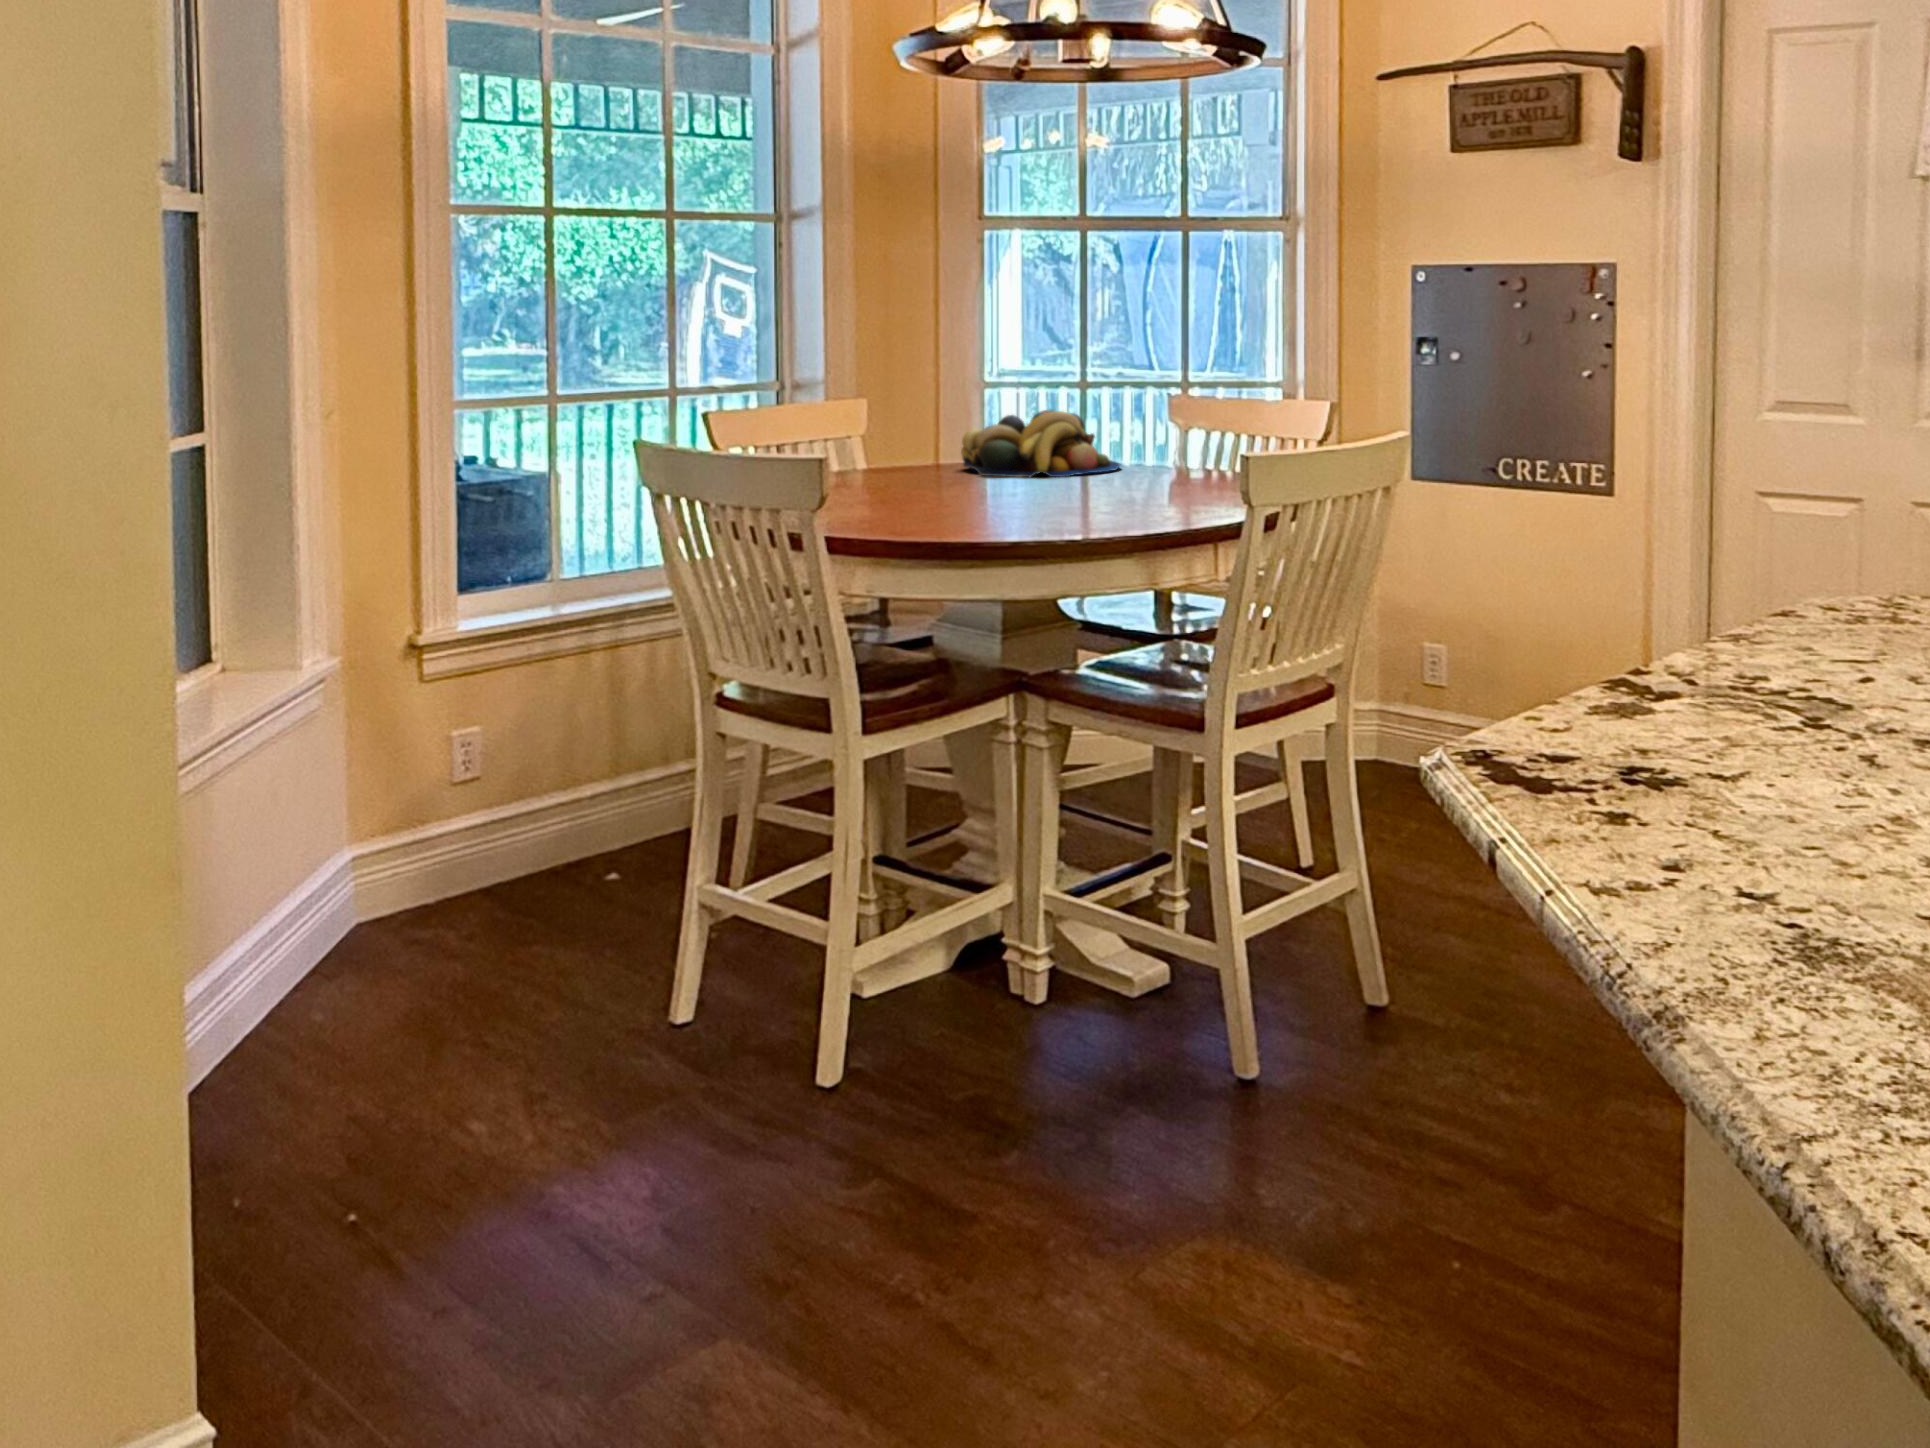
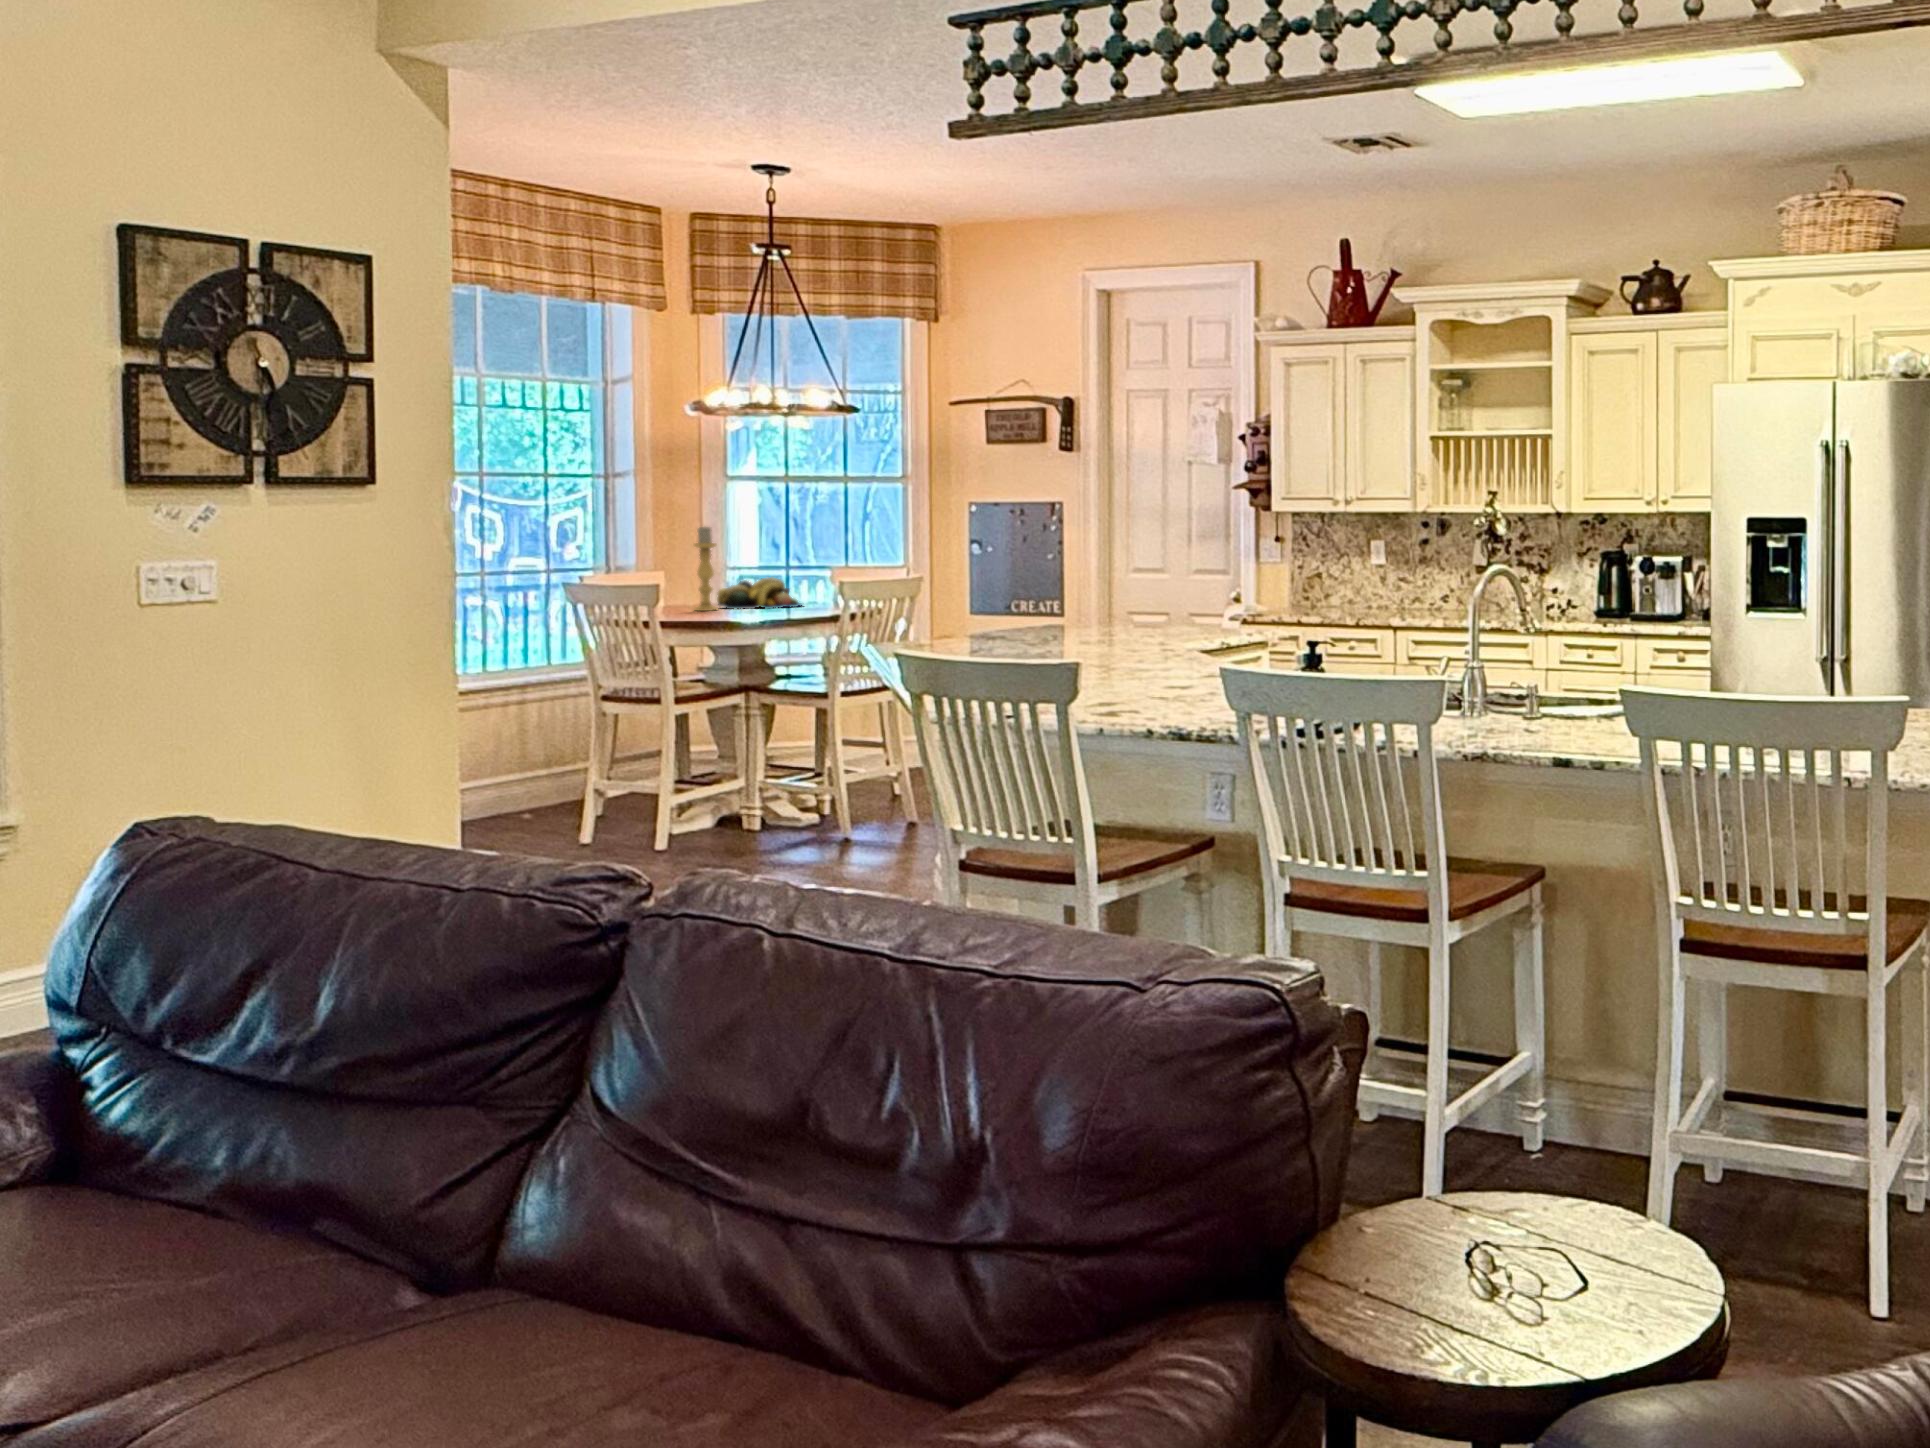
candle holder: none [915,308,963,484] -> present [694,527,718,611]

